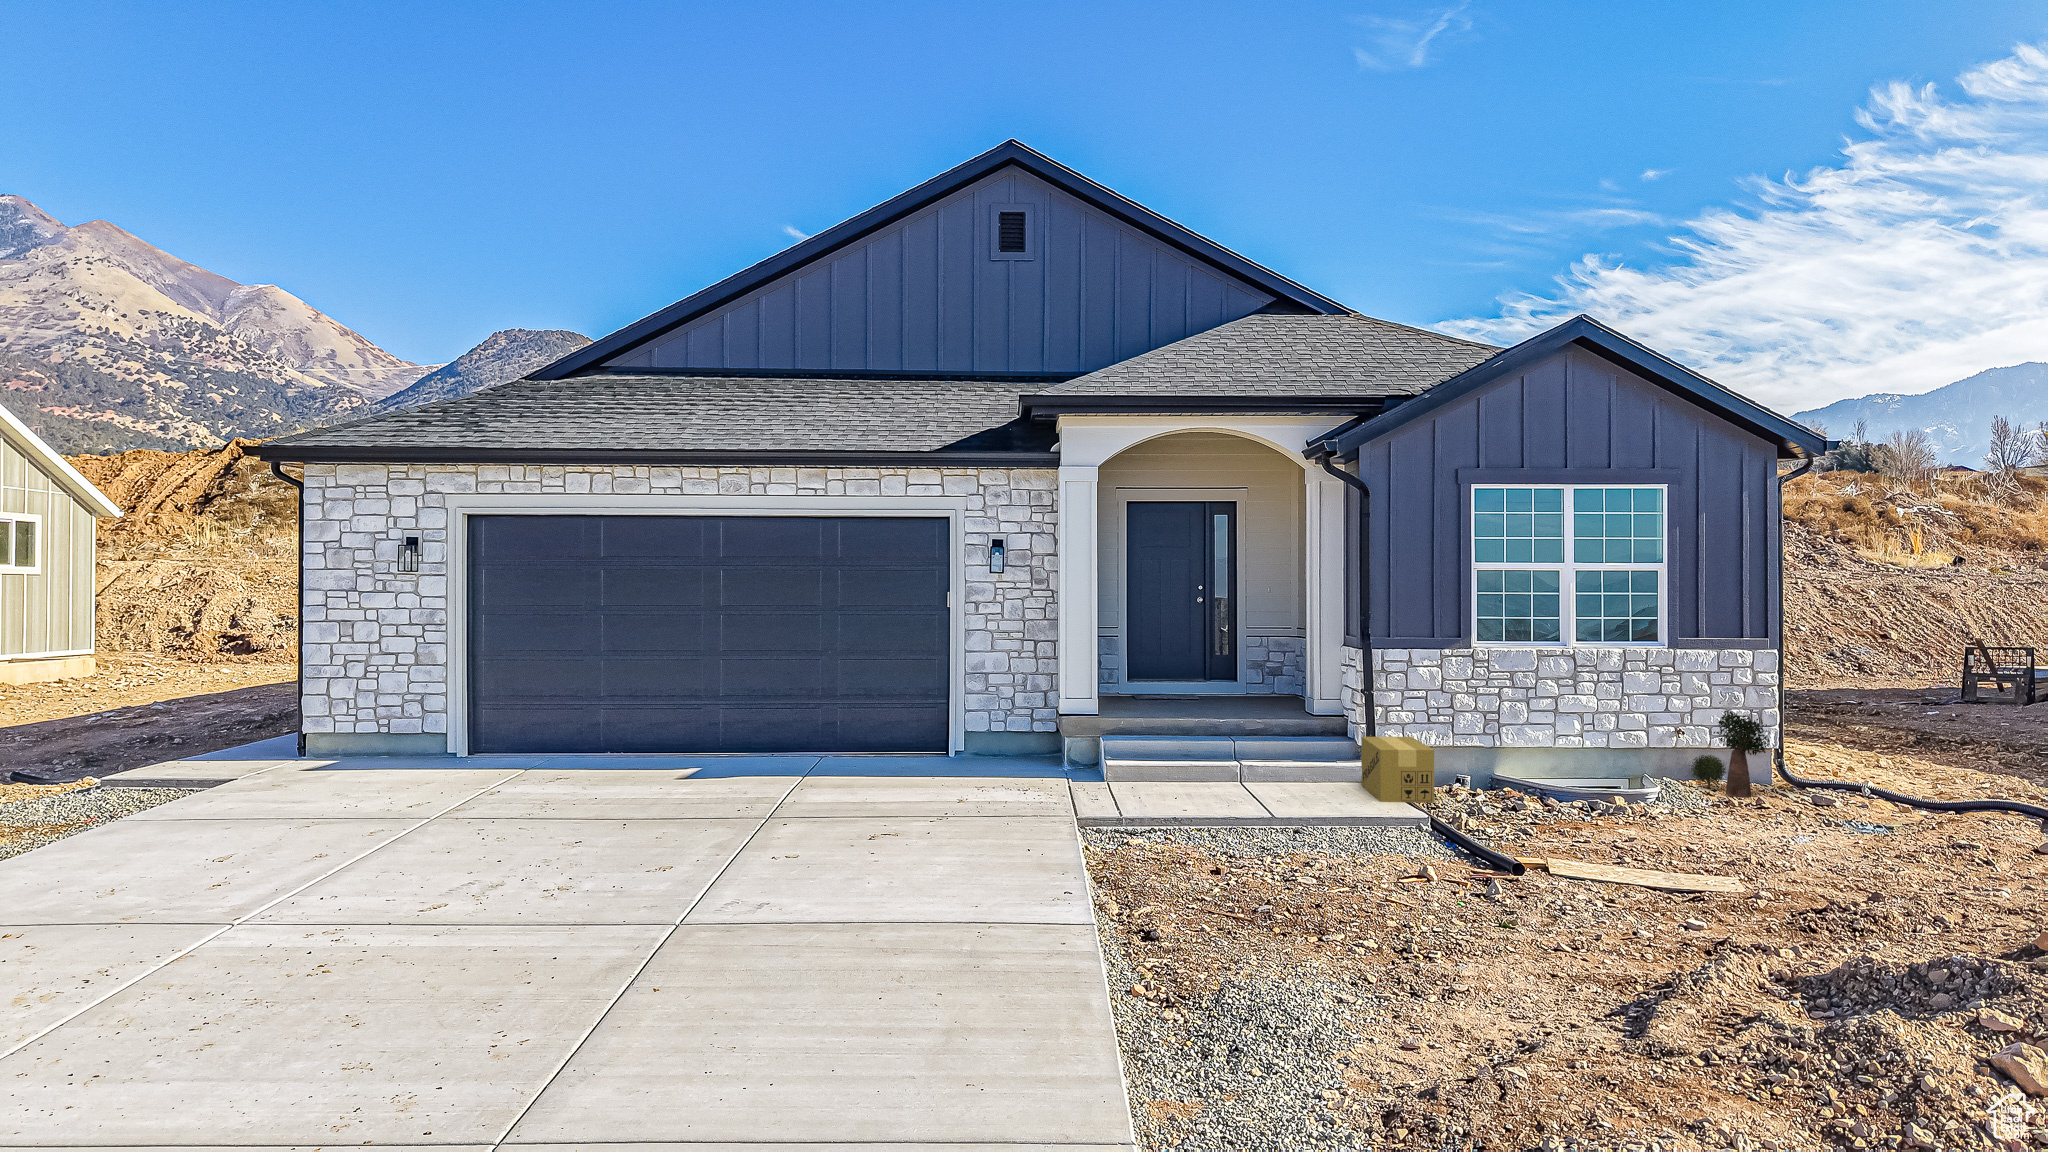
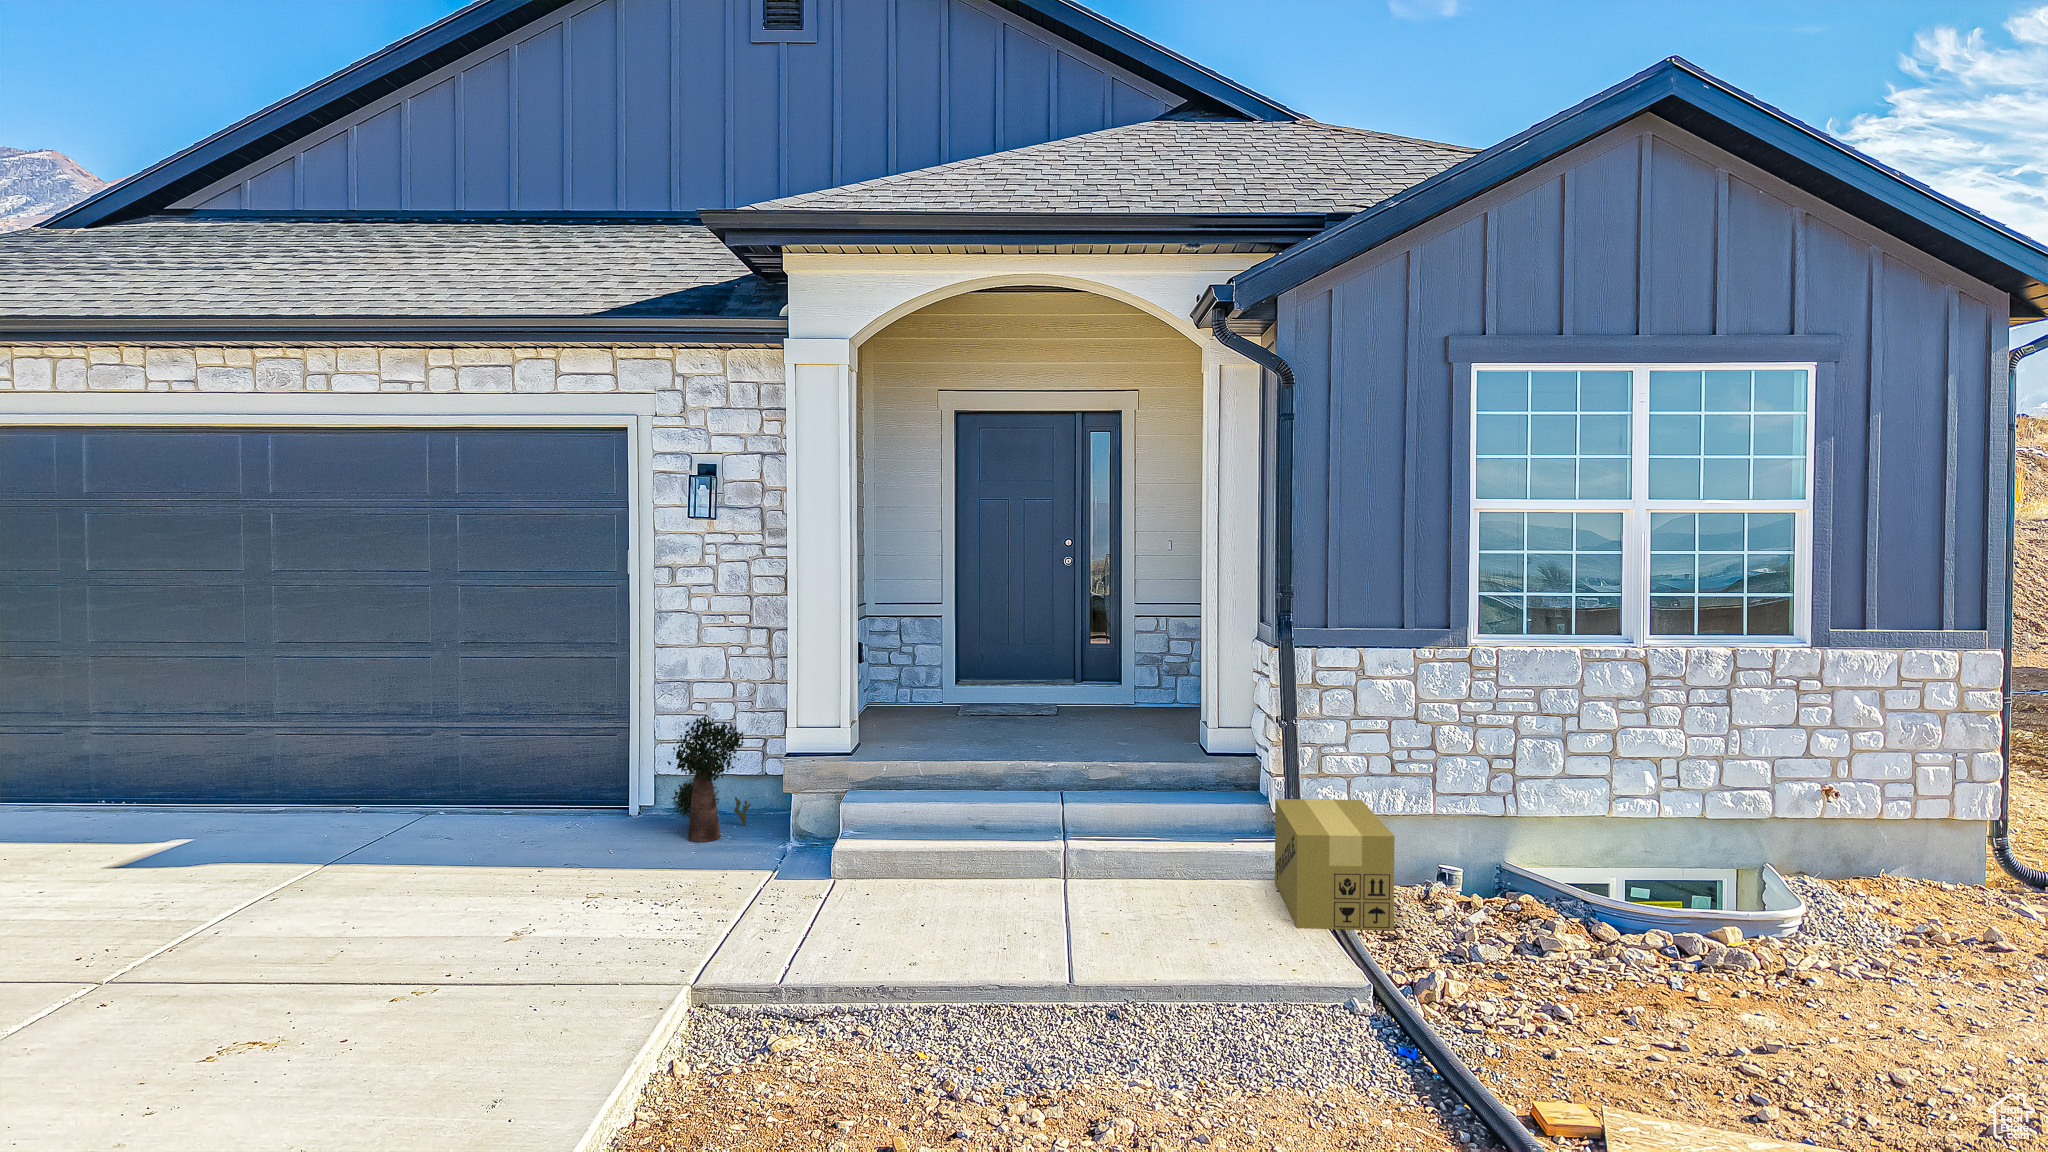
potted plant: present [1691,711,1770,797] -> present [667,716,751,842]

